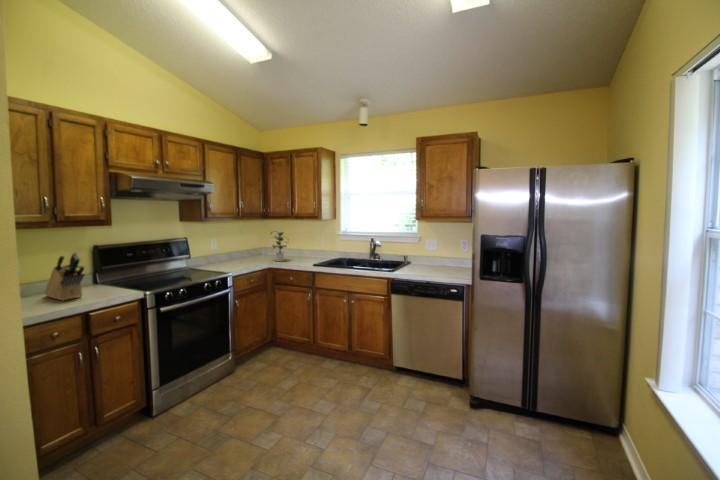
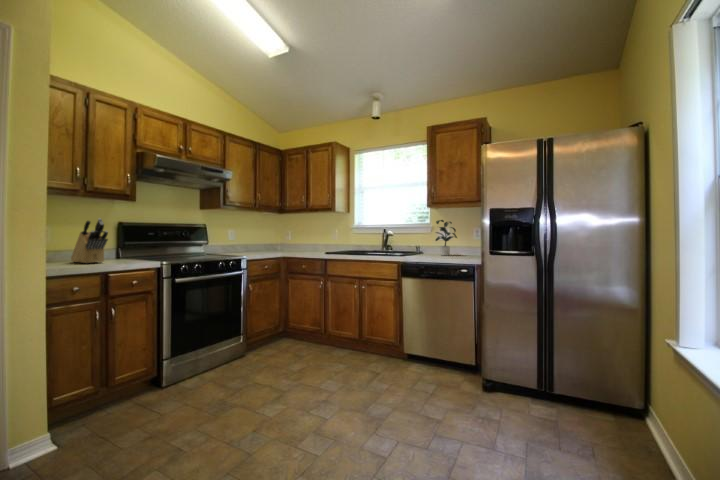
potted plant: present [271,232,286,261] -> present [436,220,457,256]

